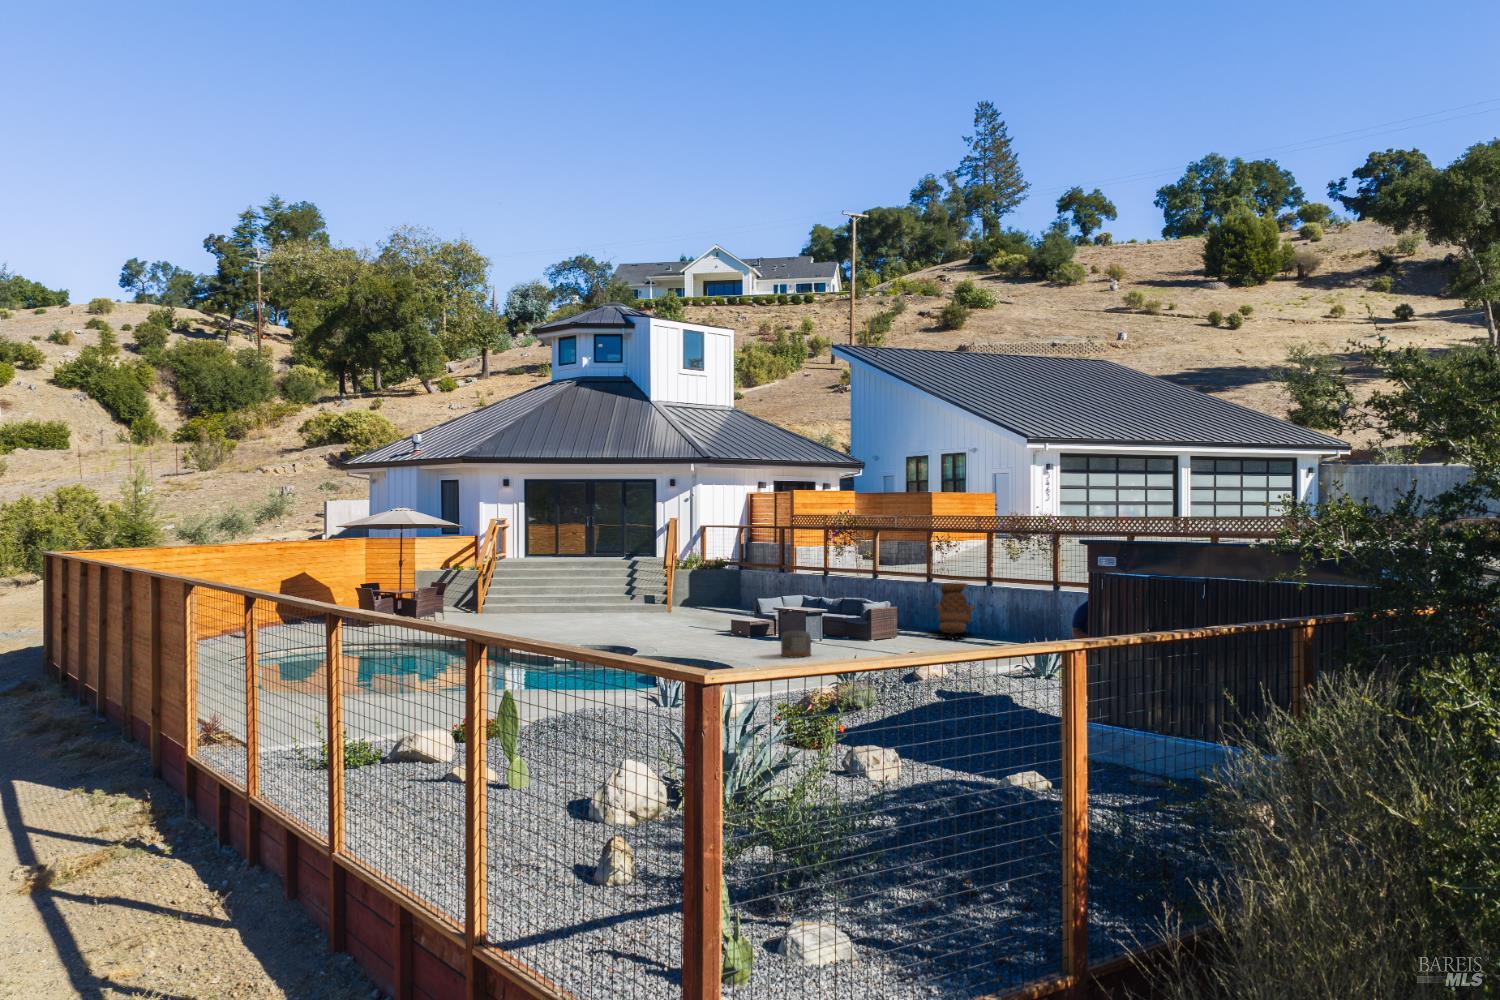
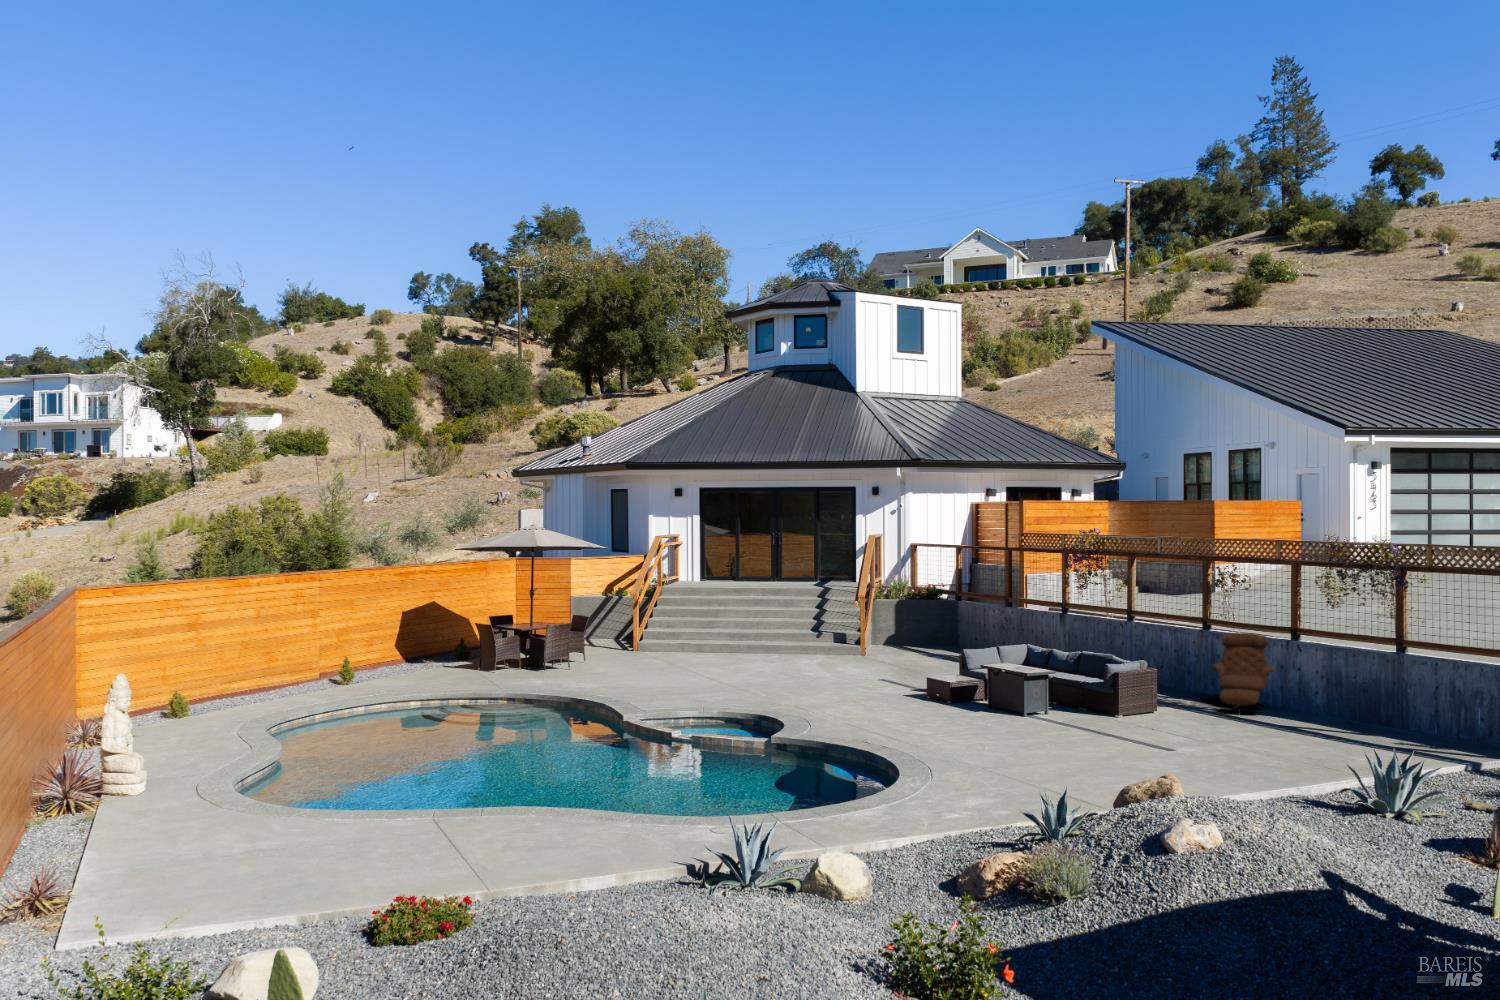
pouf: present [781,630,811,658] -> none [990,701,1032,740]

